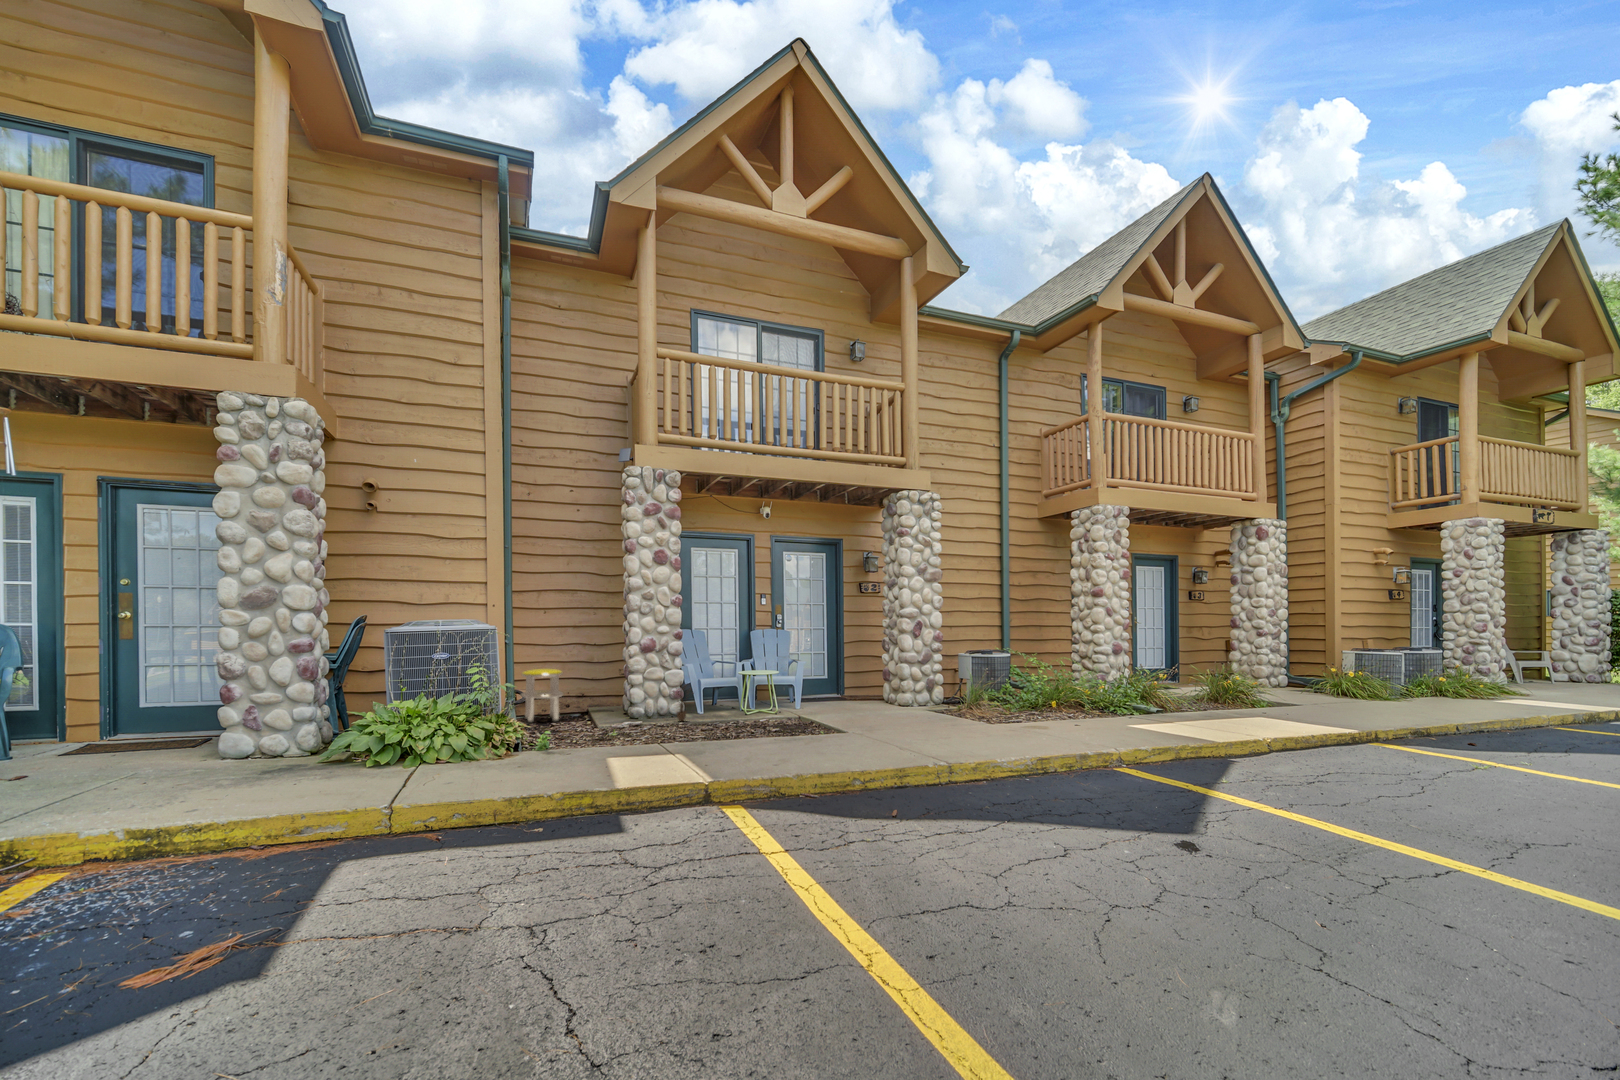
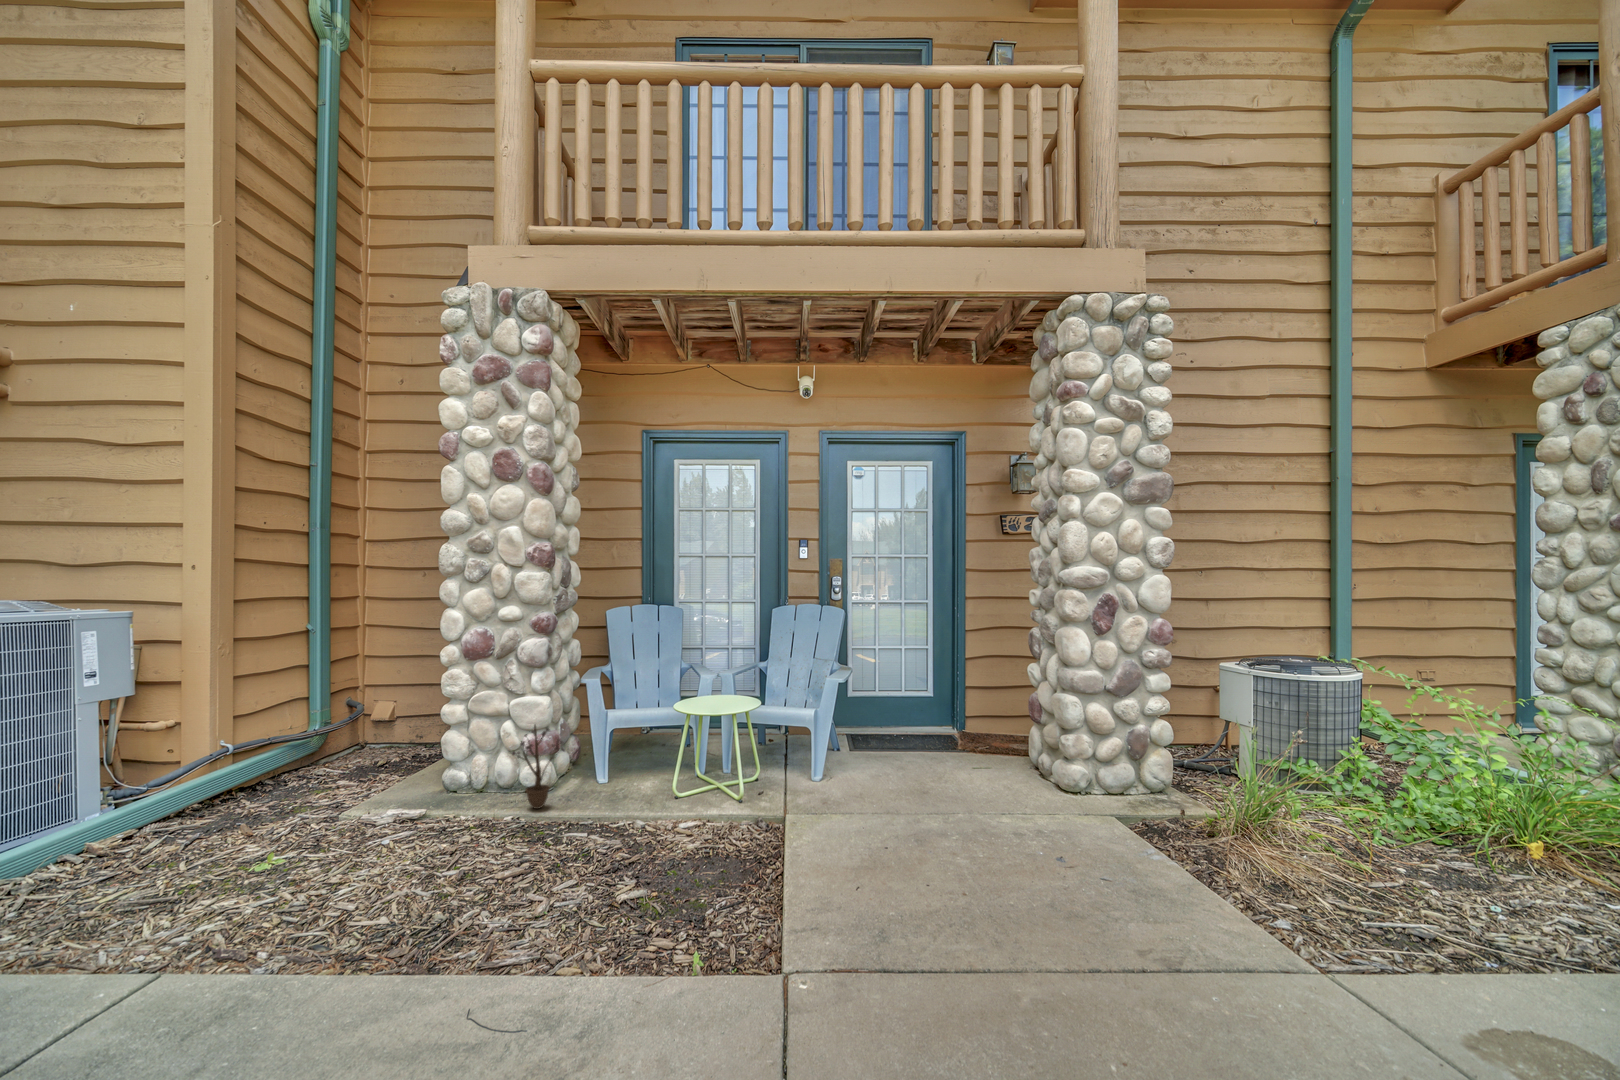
stool: present [521,669,563,723] -> none [282,678,373,784]

